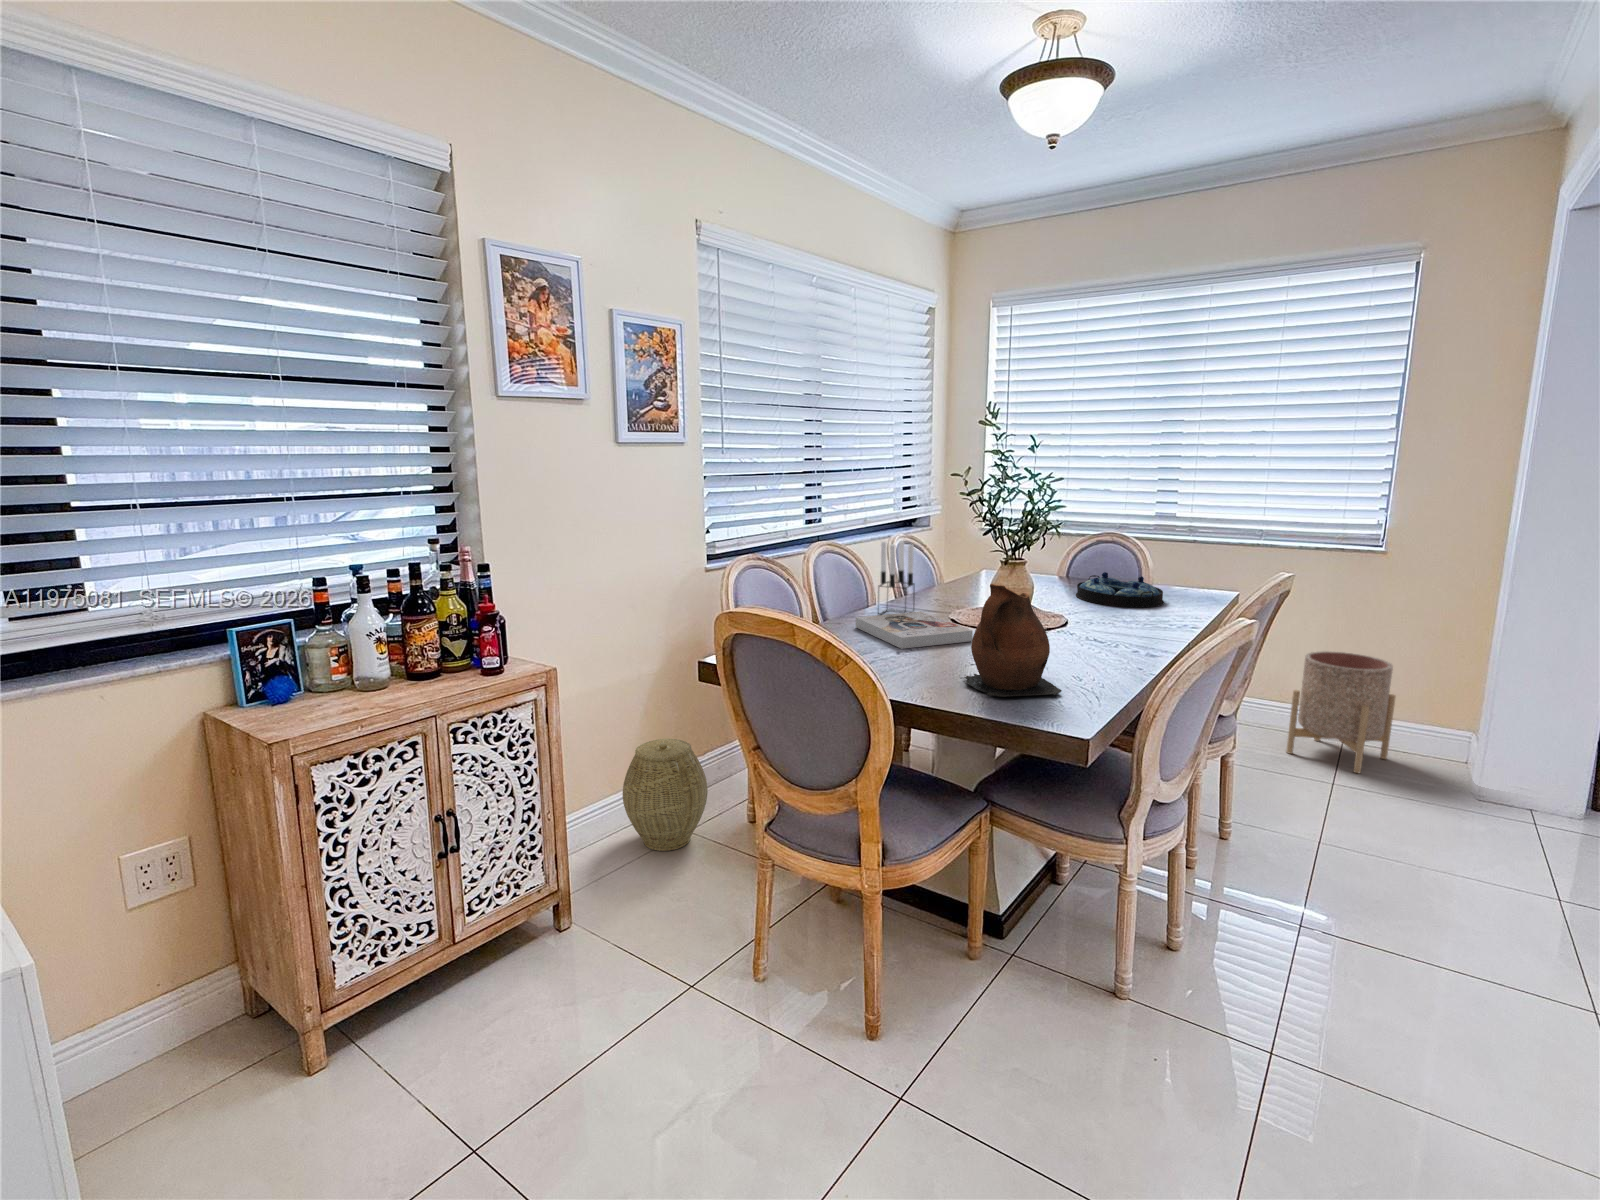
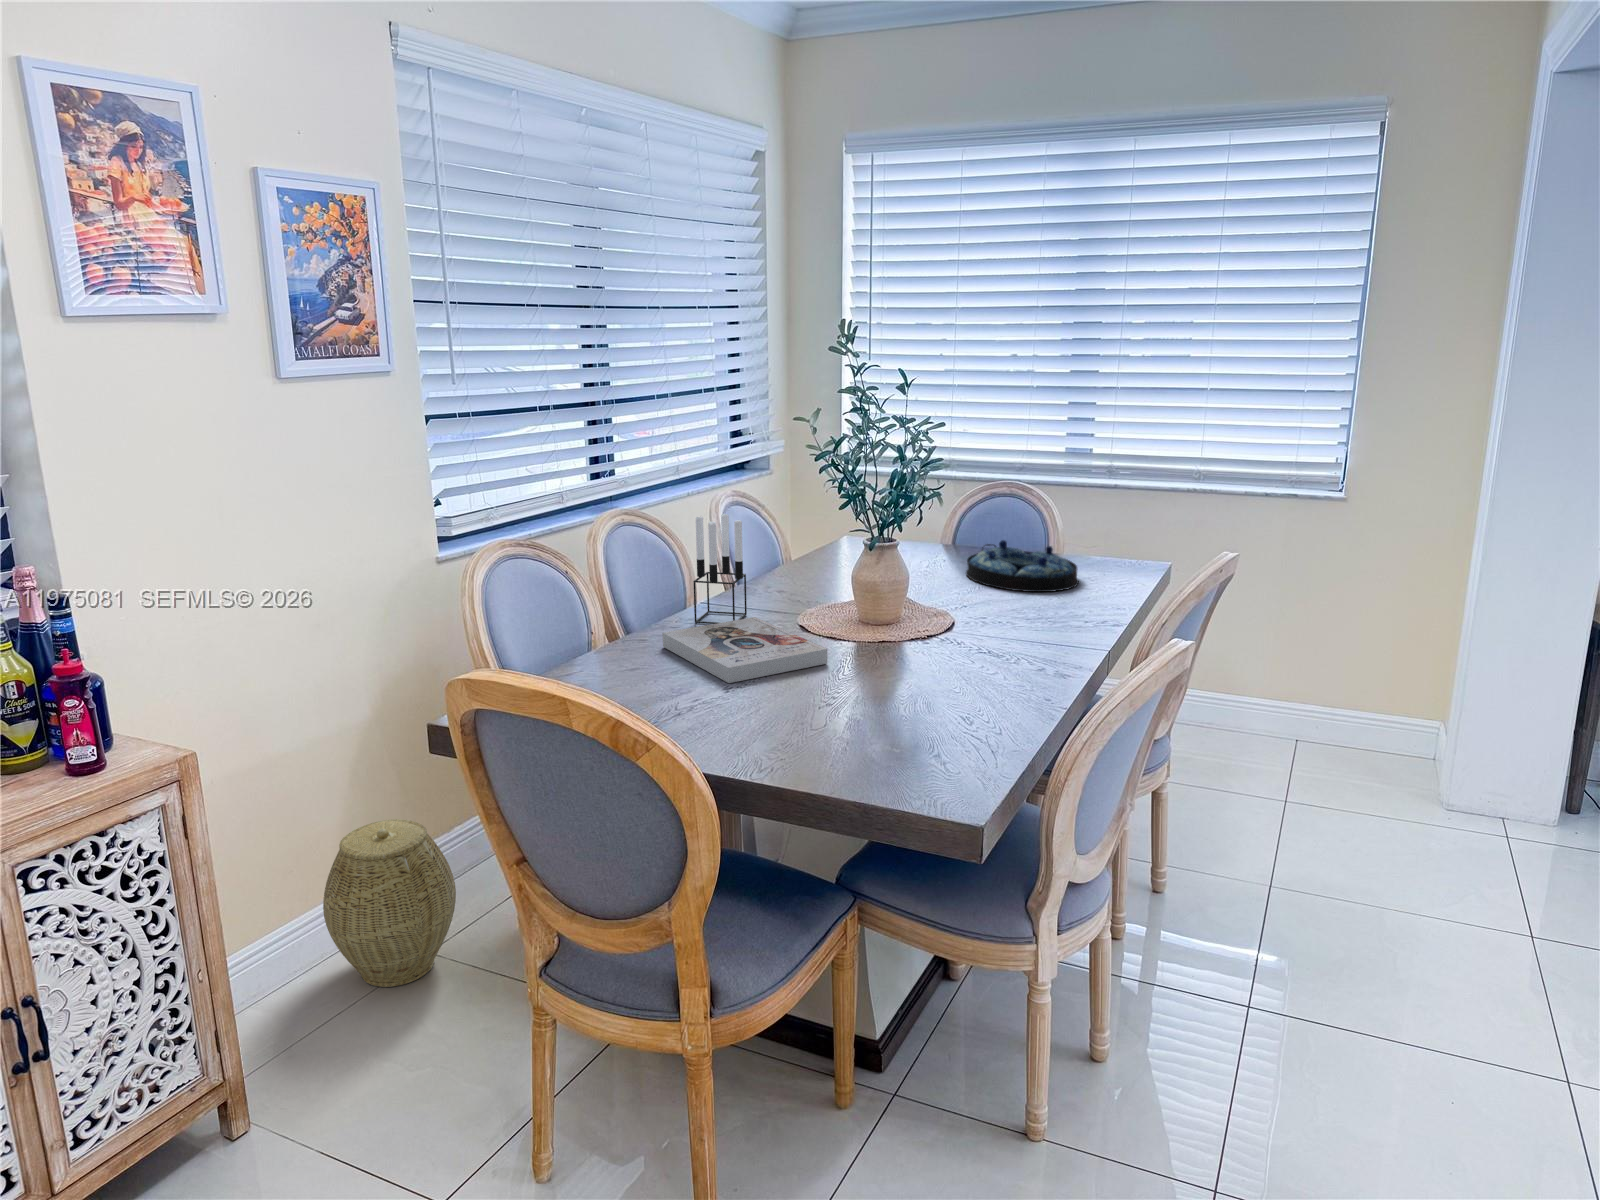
ceramic pitcher: present [964,584,1062,697] -> none [811,605,949,764]
planter: present [1286,651,1396,773] -> none [1230,626,1356,782]

